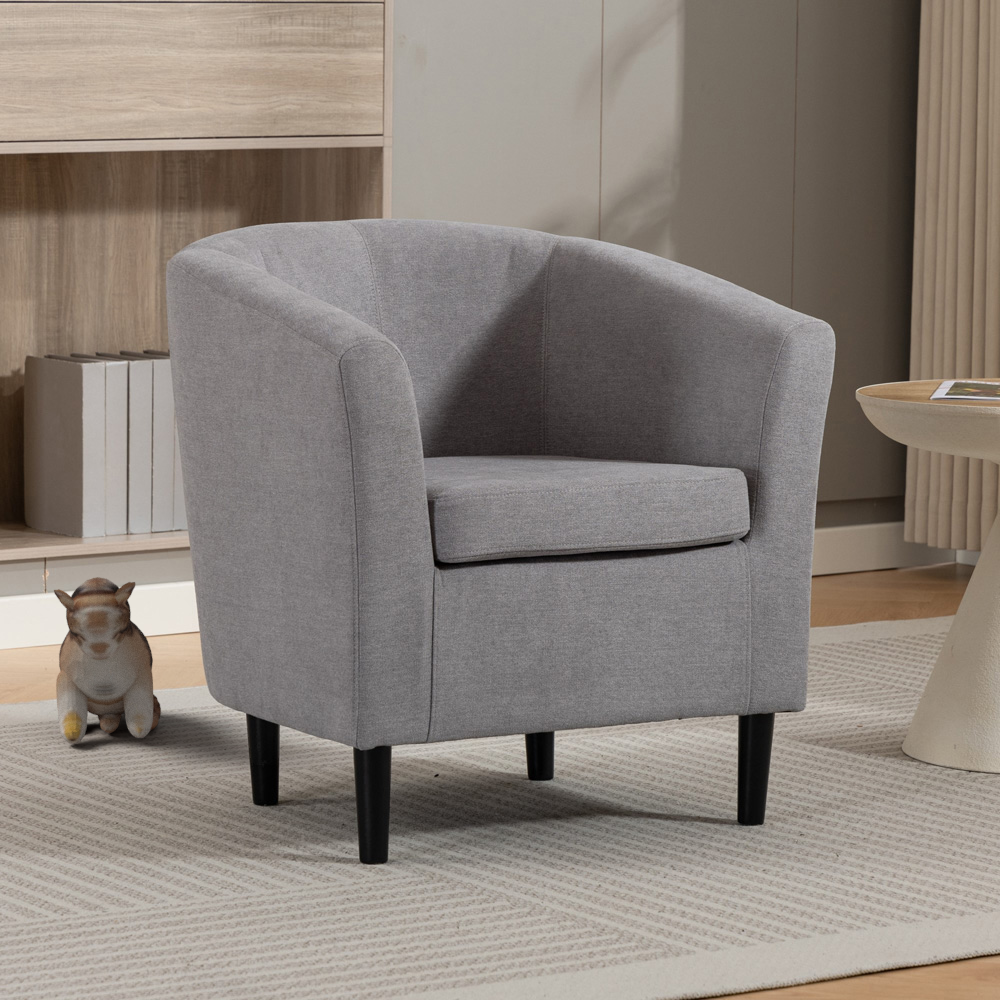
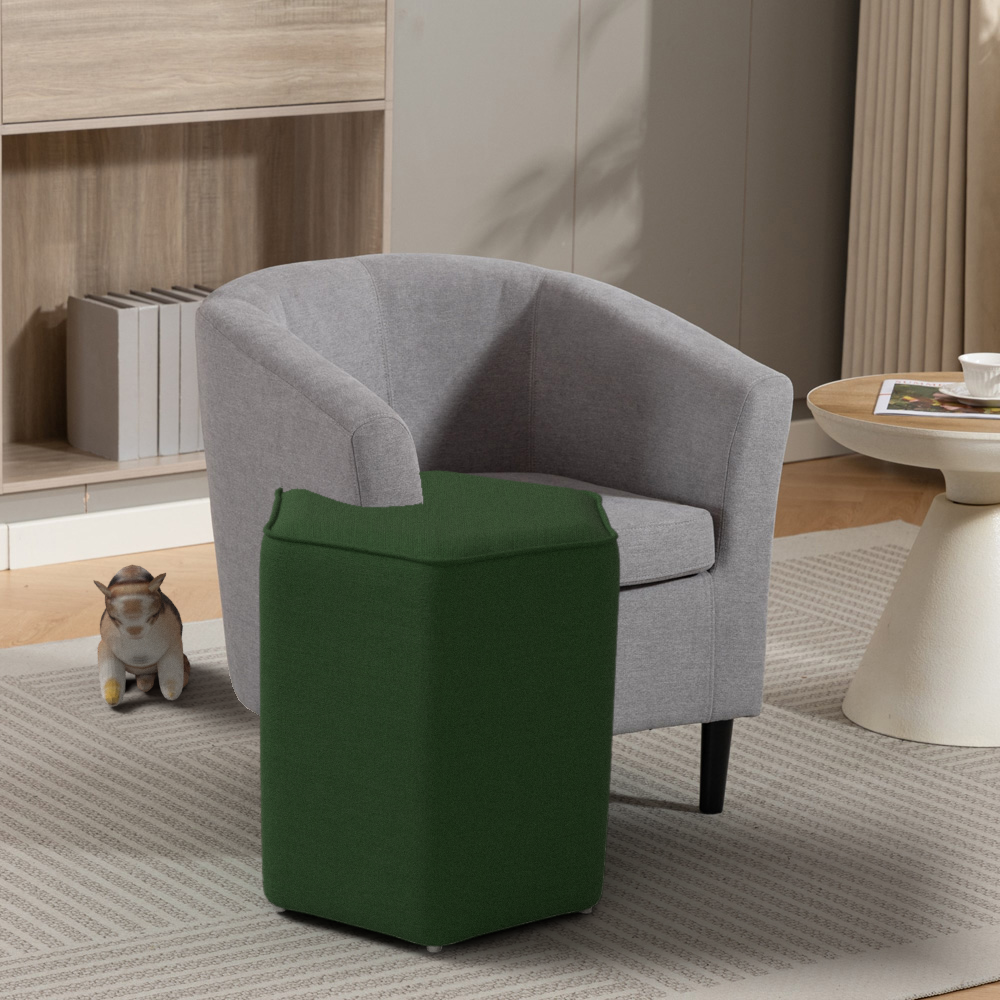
ottoman: none [242,432,638,927] -> present [259,471,620,953]

